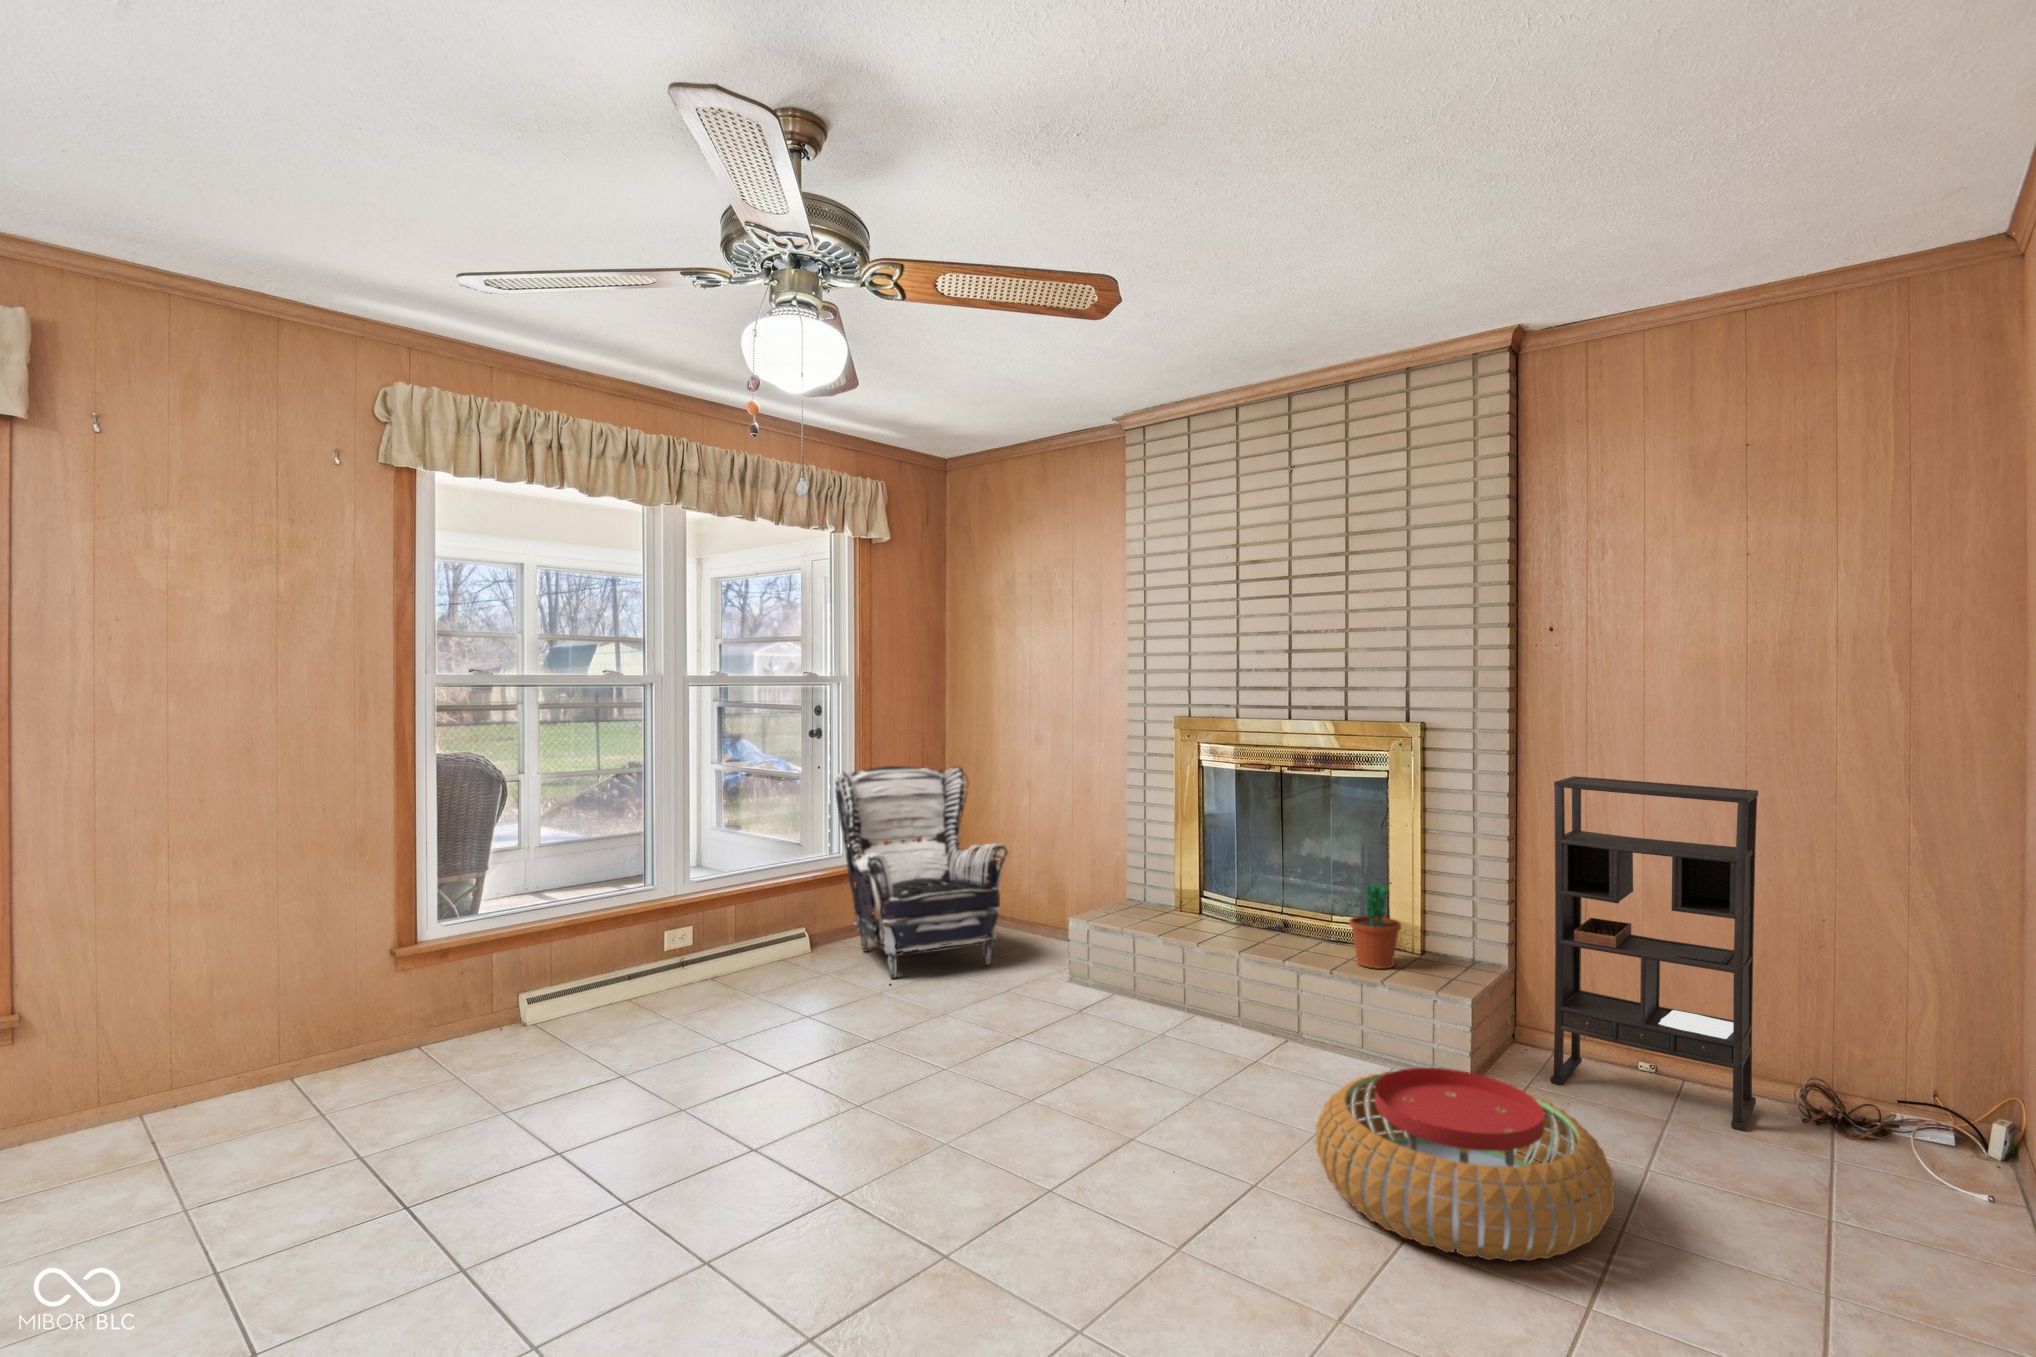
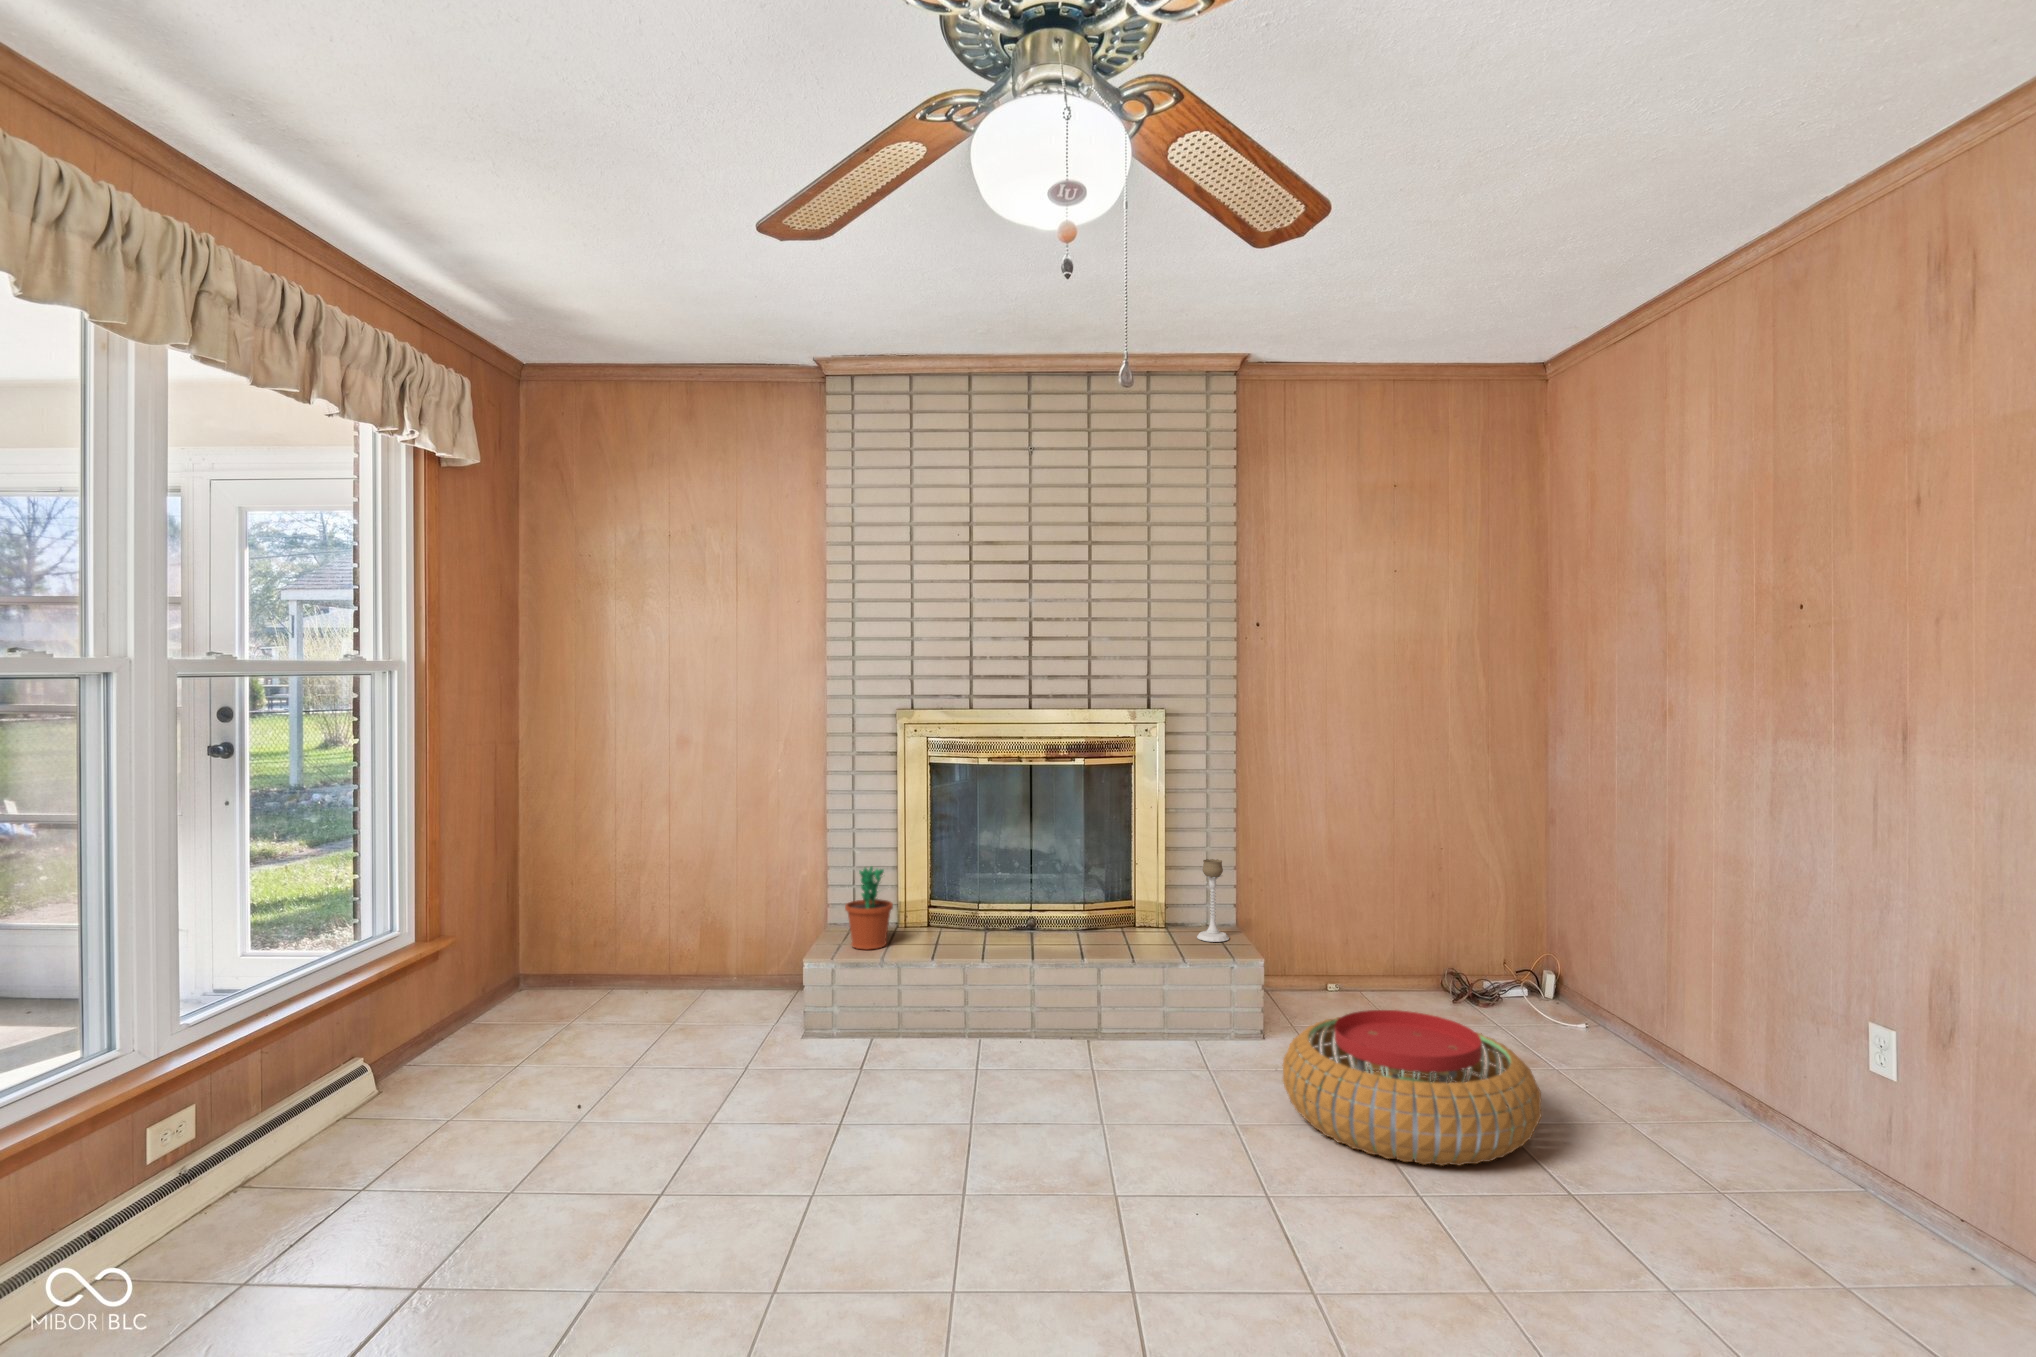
armchair: present [835,766,1008,979] -> none [399,787,693,1095]
bookshelf: present [1551,776,1758,1131] -> none [1284,750,1437,1013]
flower pot: present [1349,884,1401,969] -> present [845,867,893,950]
candle holder: none [1428,888,1466,979] -> present [1197,859,1229,942]

